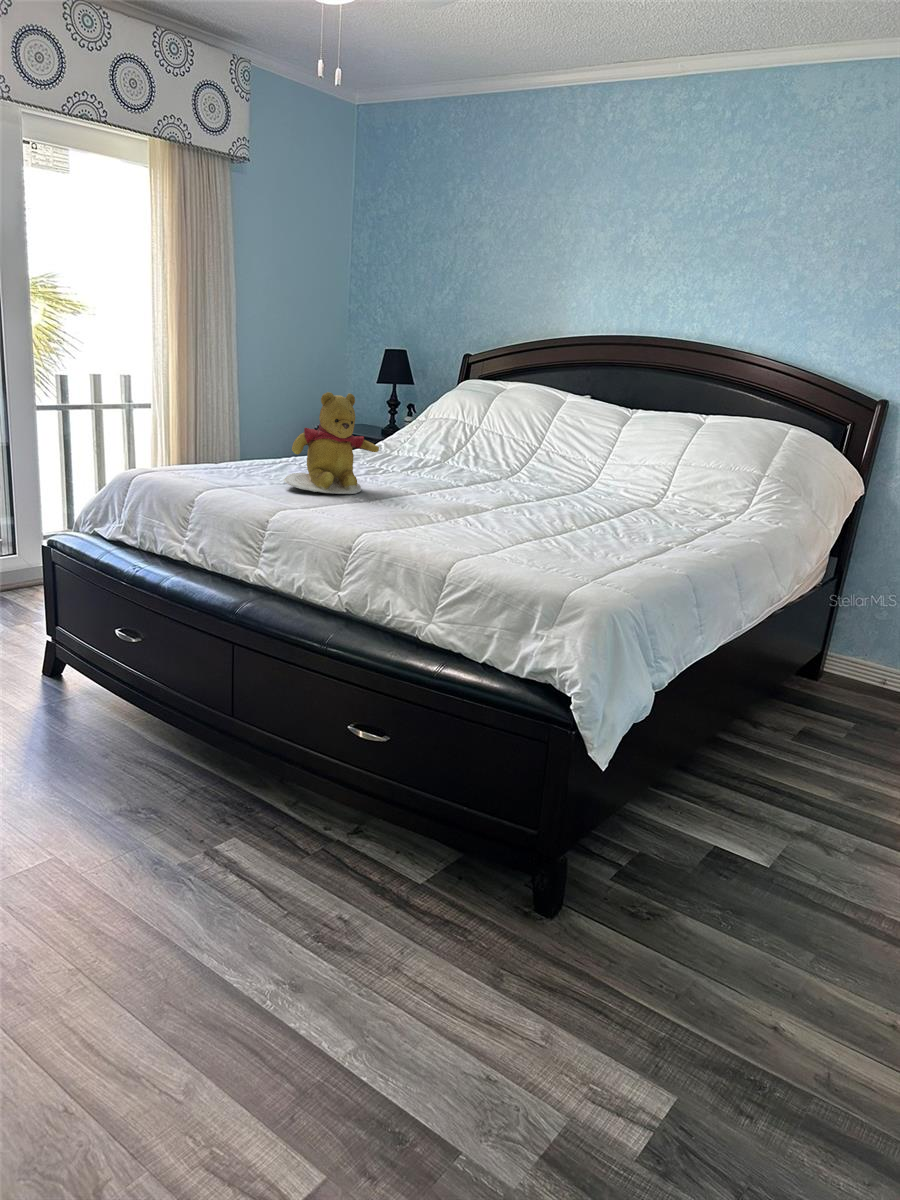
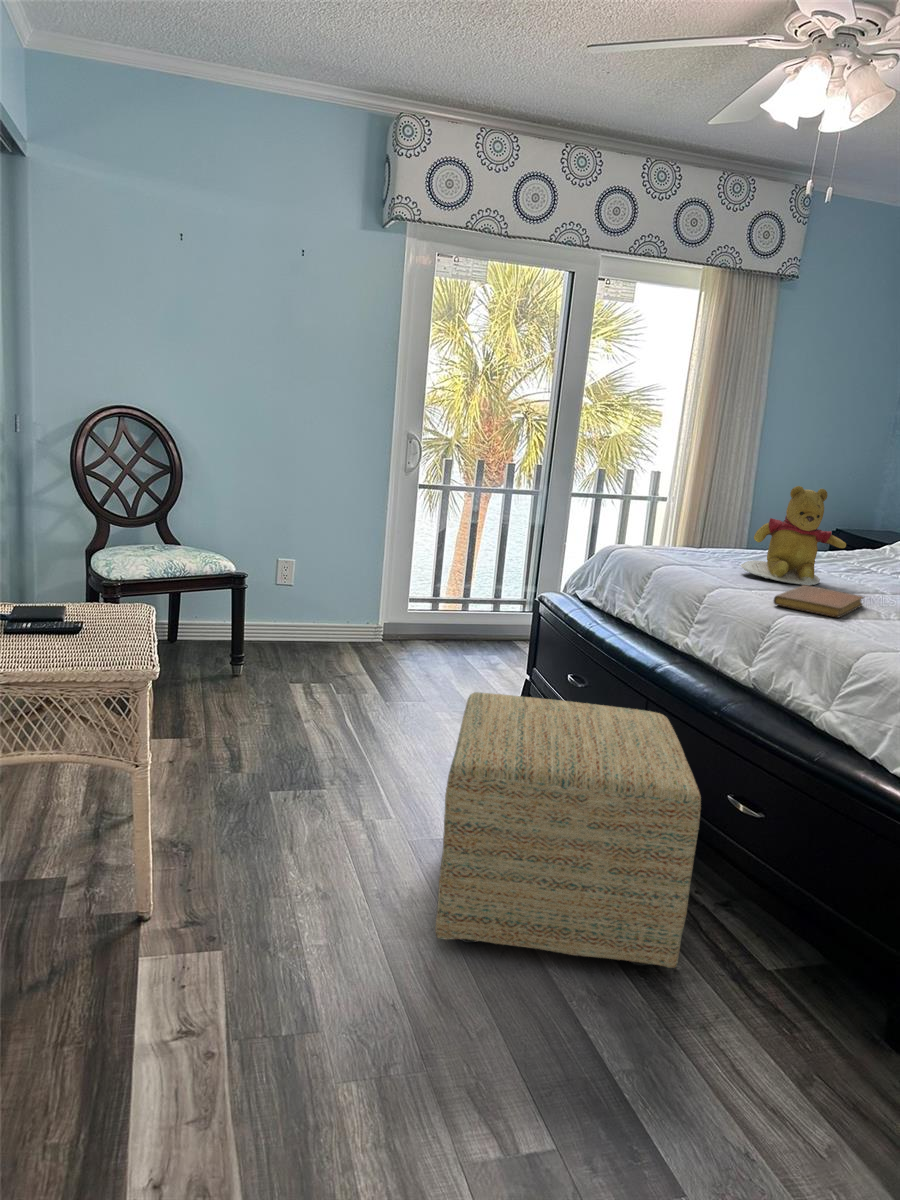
notebook: none [345,496,416,527] -> present [774,585,864,618]
ottoman: none [31,660,357,1005] -> present [435,692,701,968]

